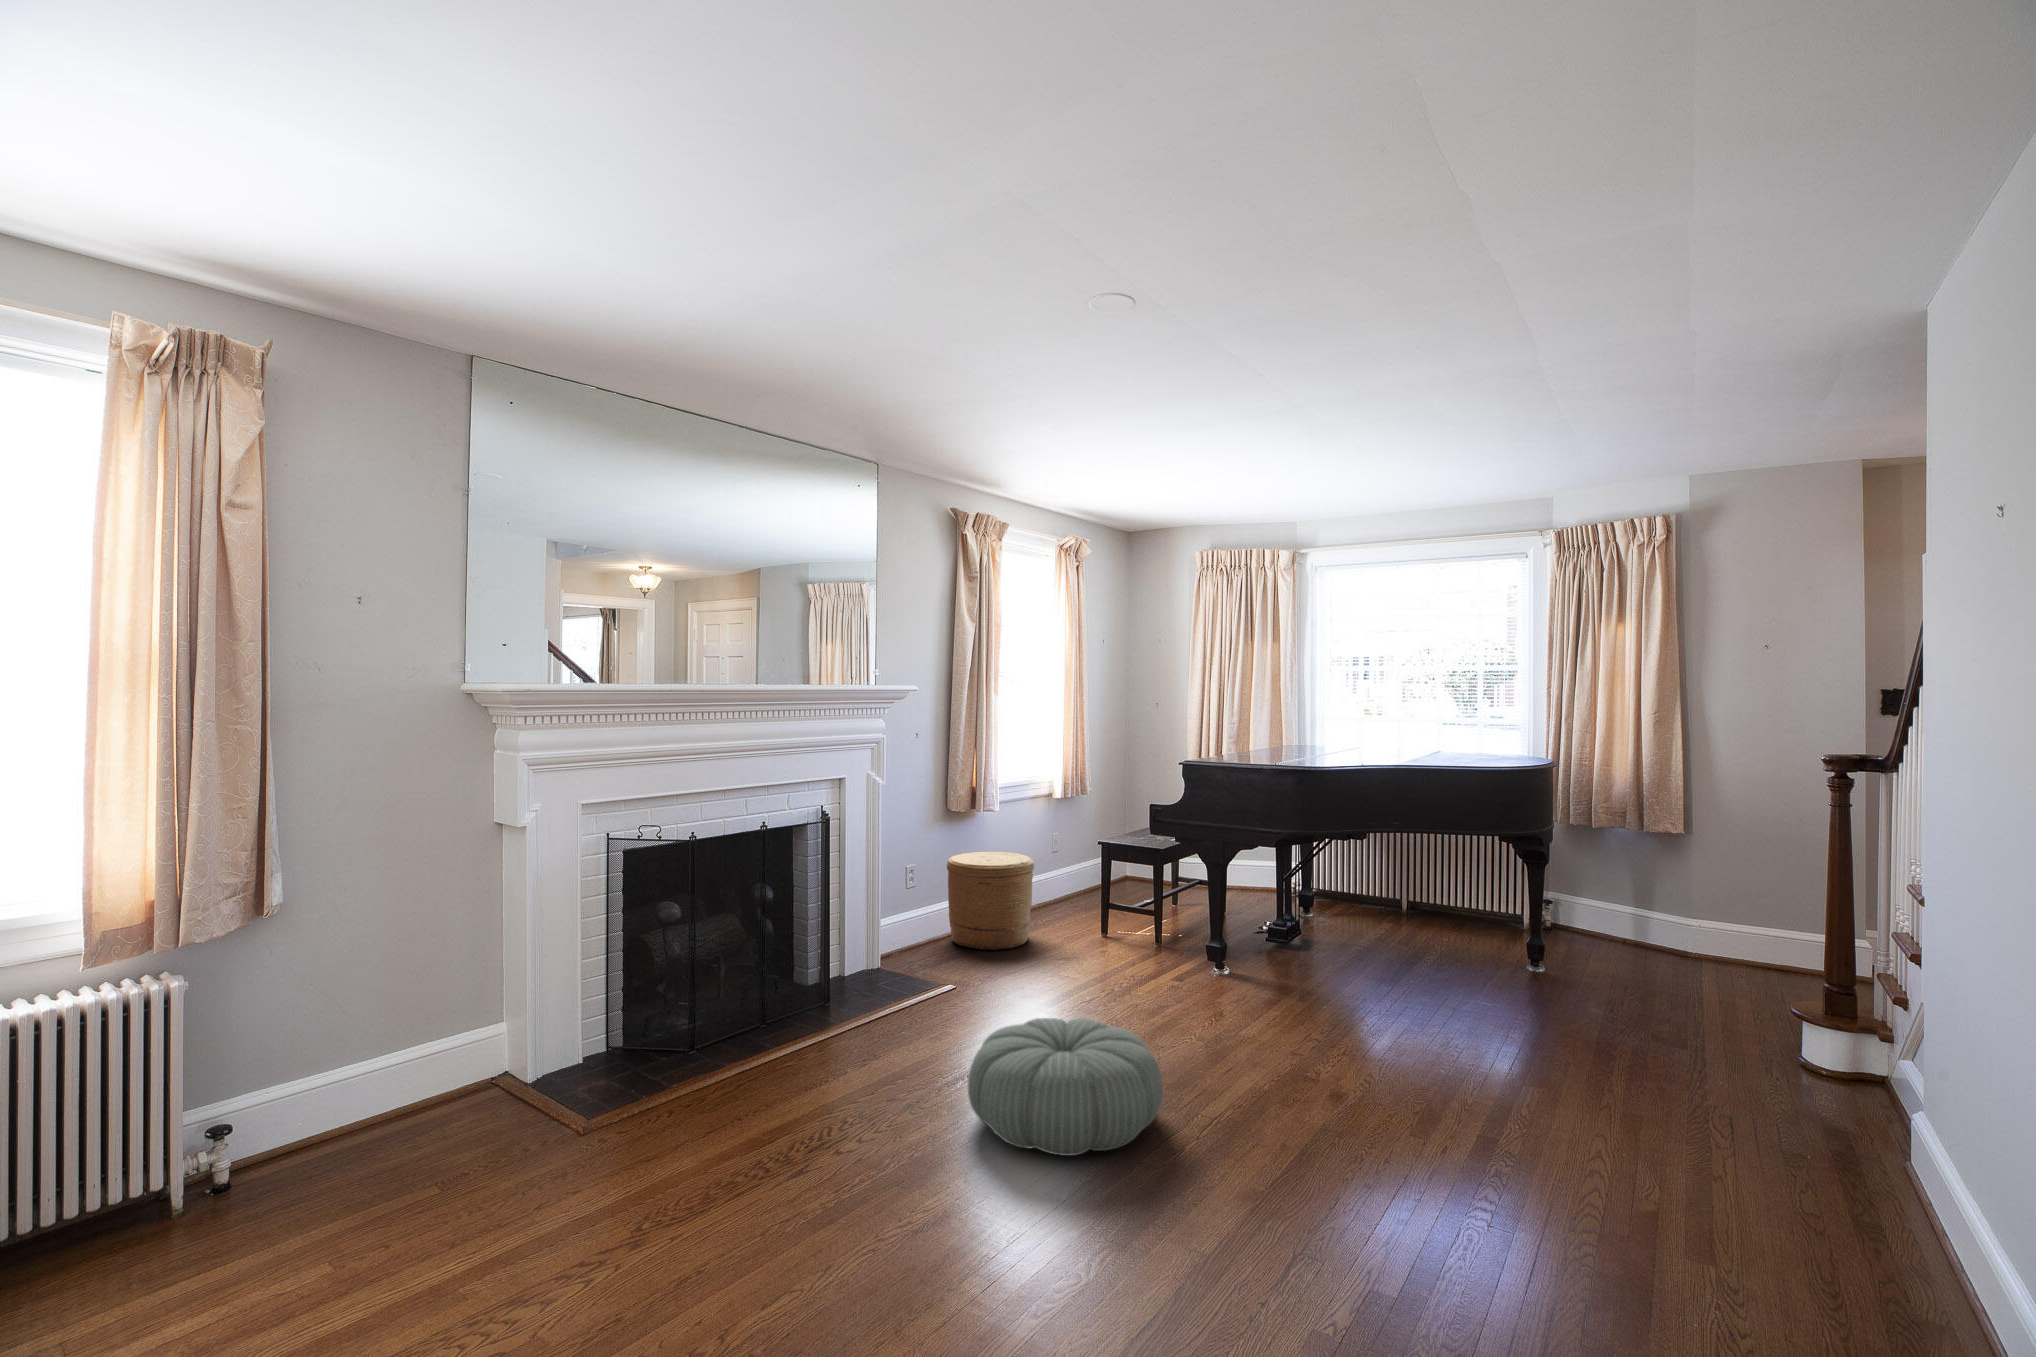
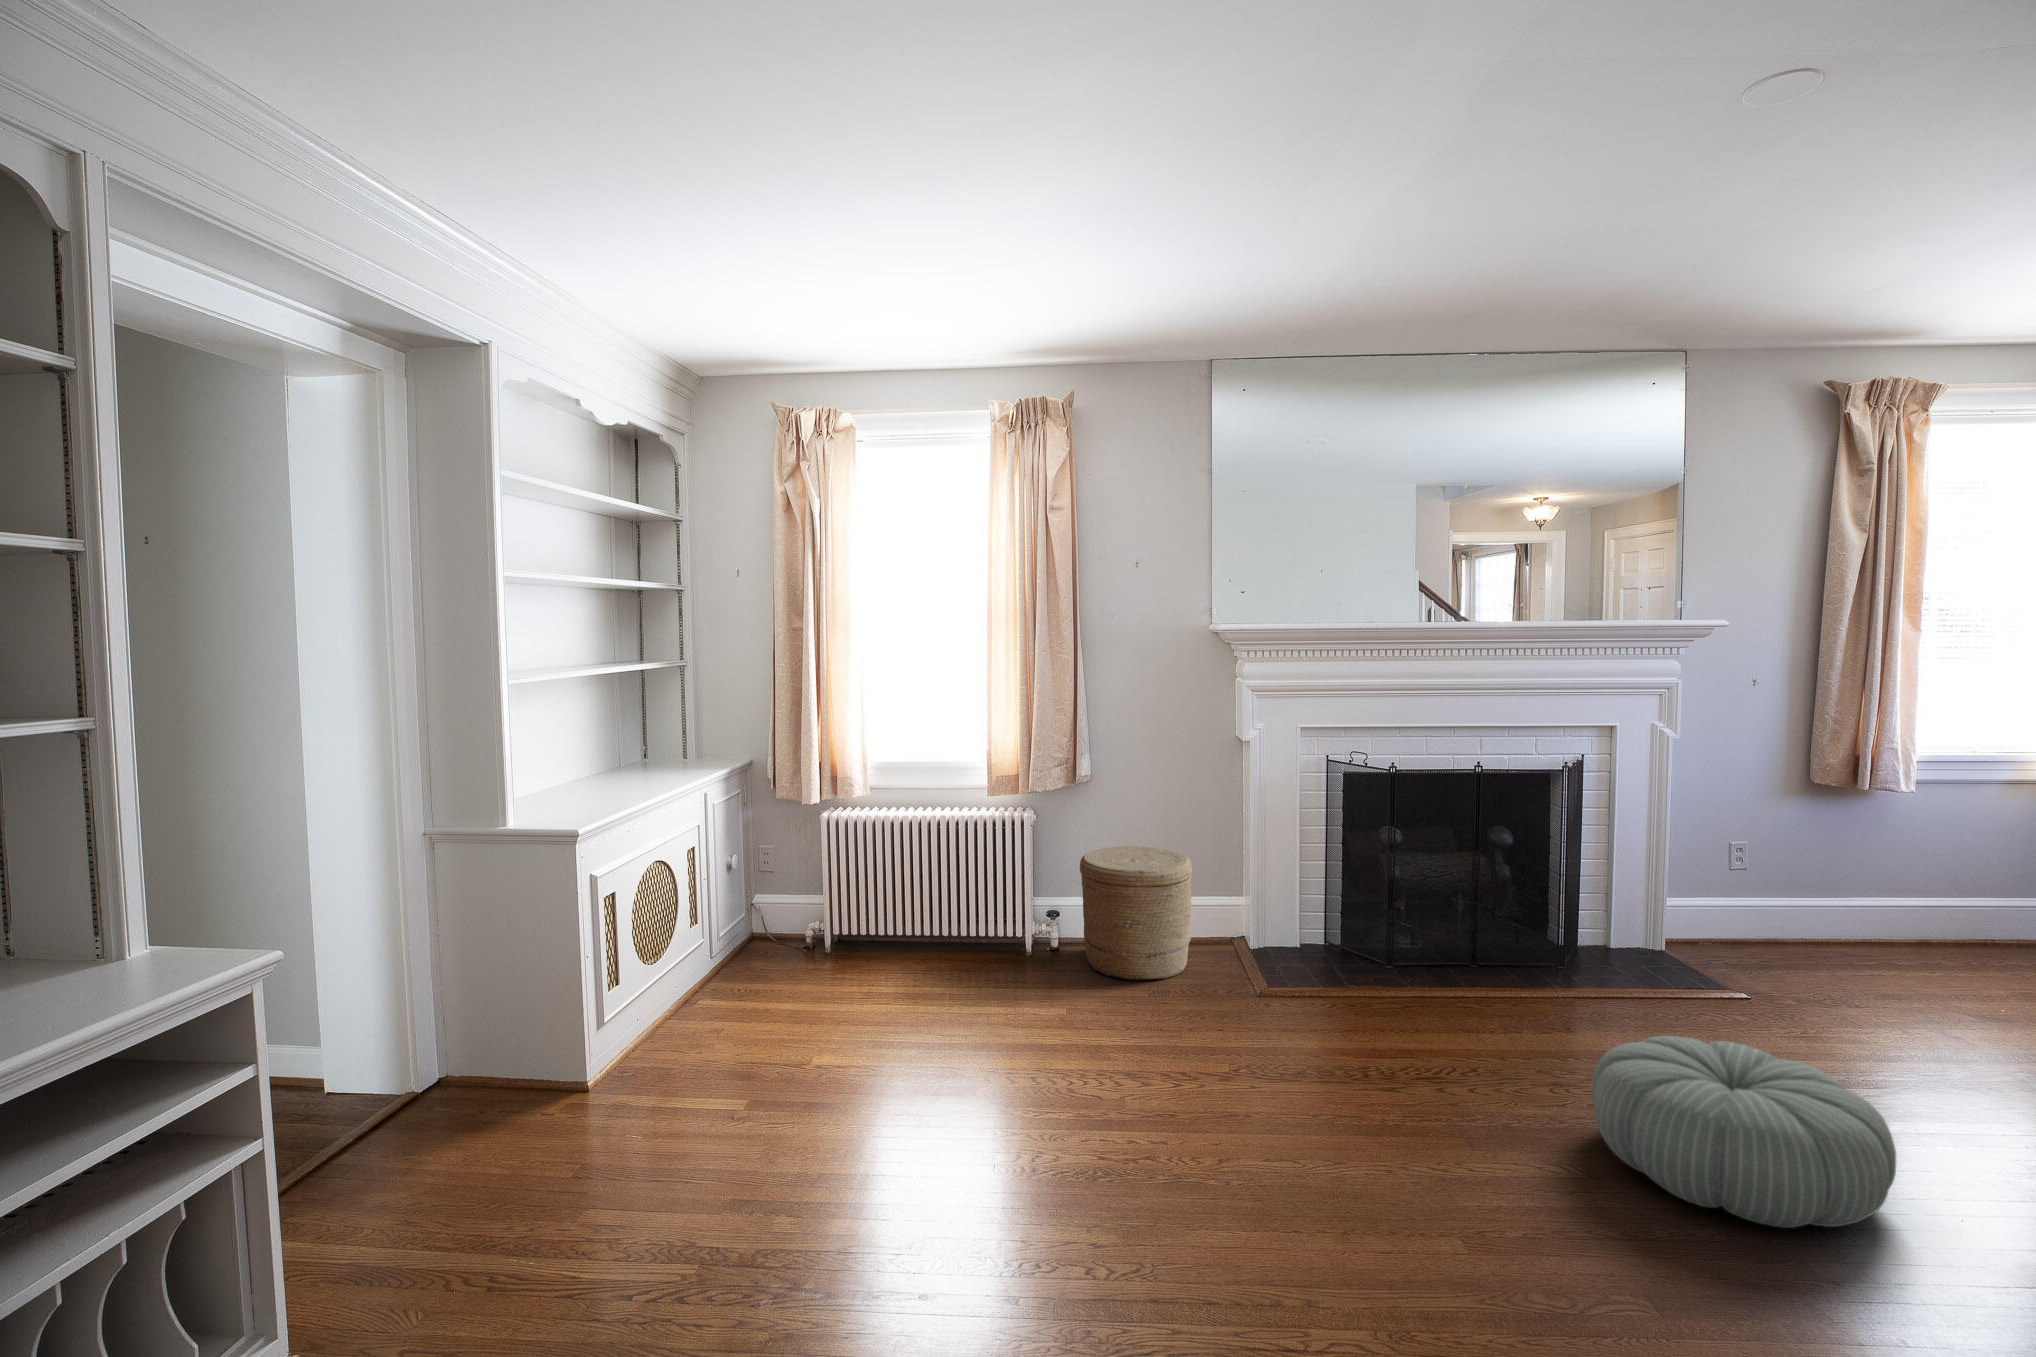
woven basket: present [947,852,1034,950] -> present [1080,846,1192,980]

